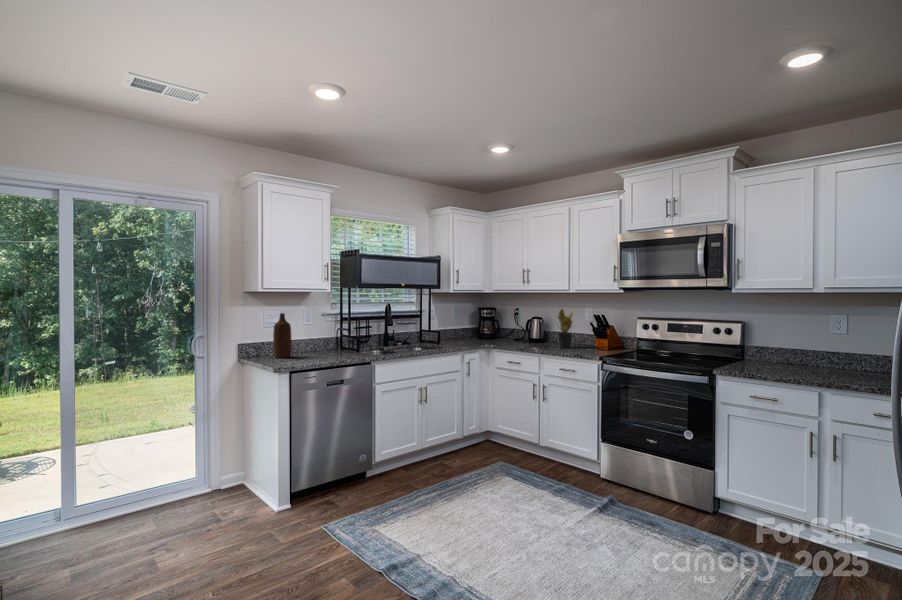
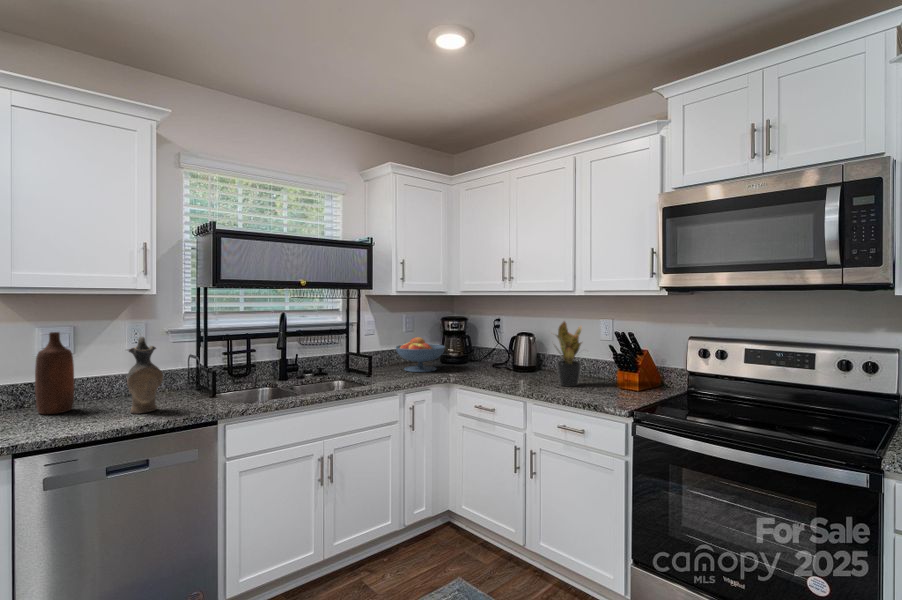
ceramic pitcher: none [323,316,341,358] -> present [127,337,163,413]
fruit bowl: none [452,320,485,342] -> present [395,337,445,372]

